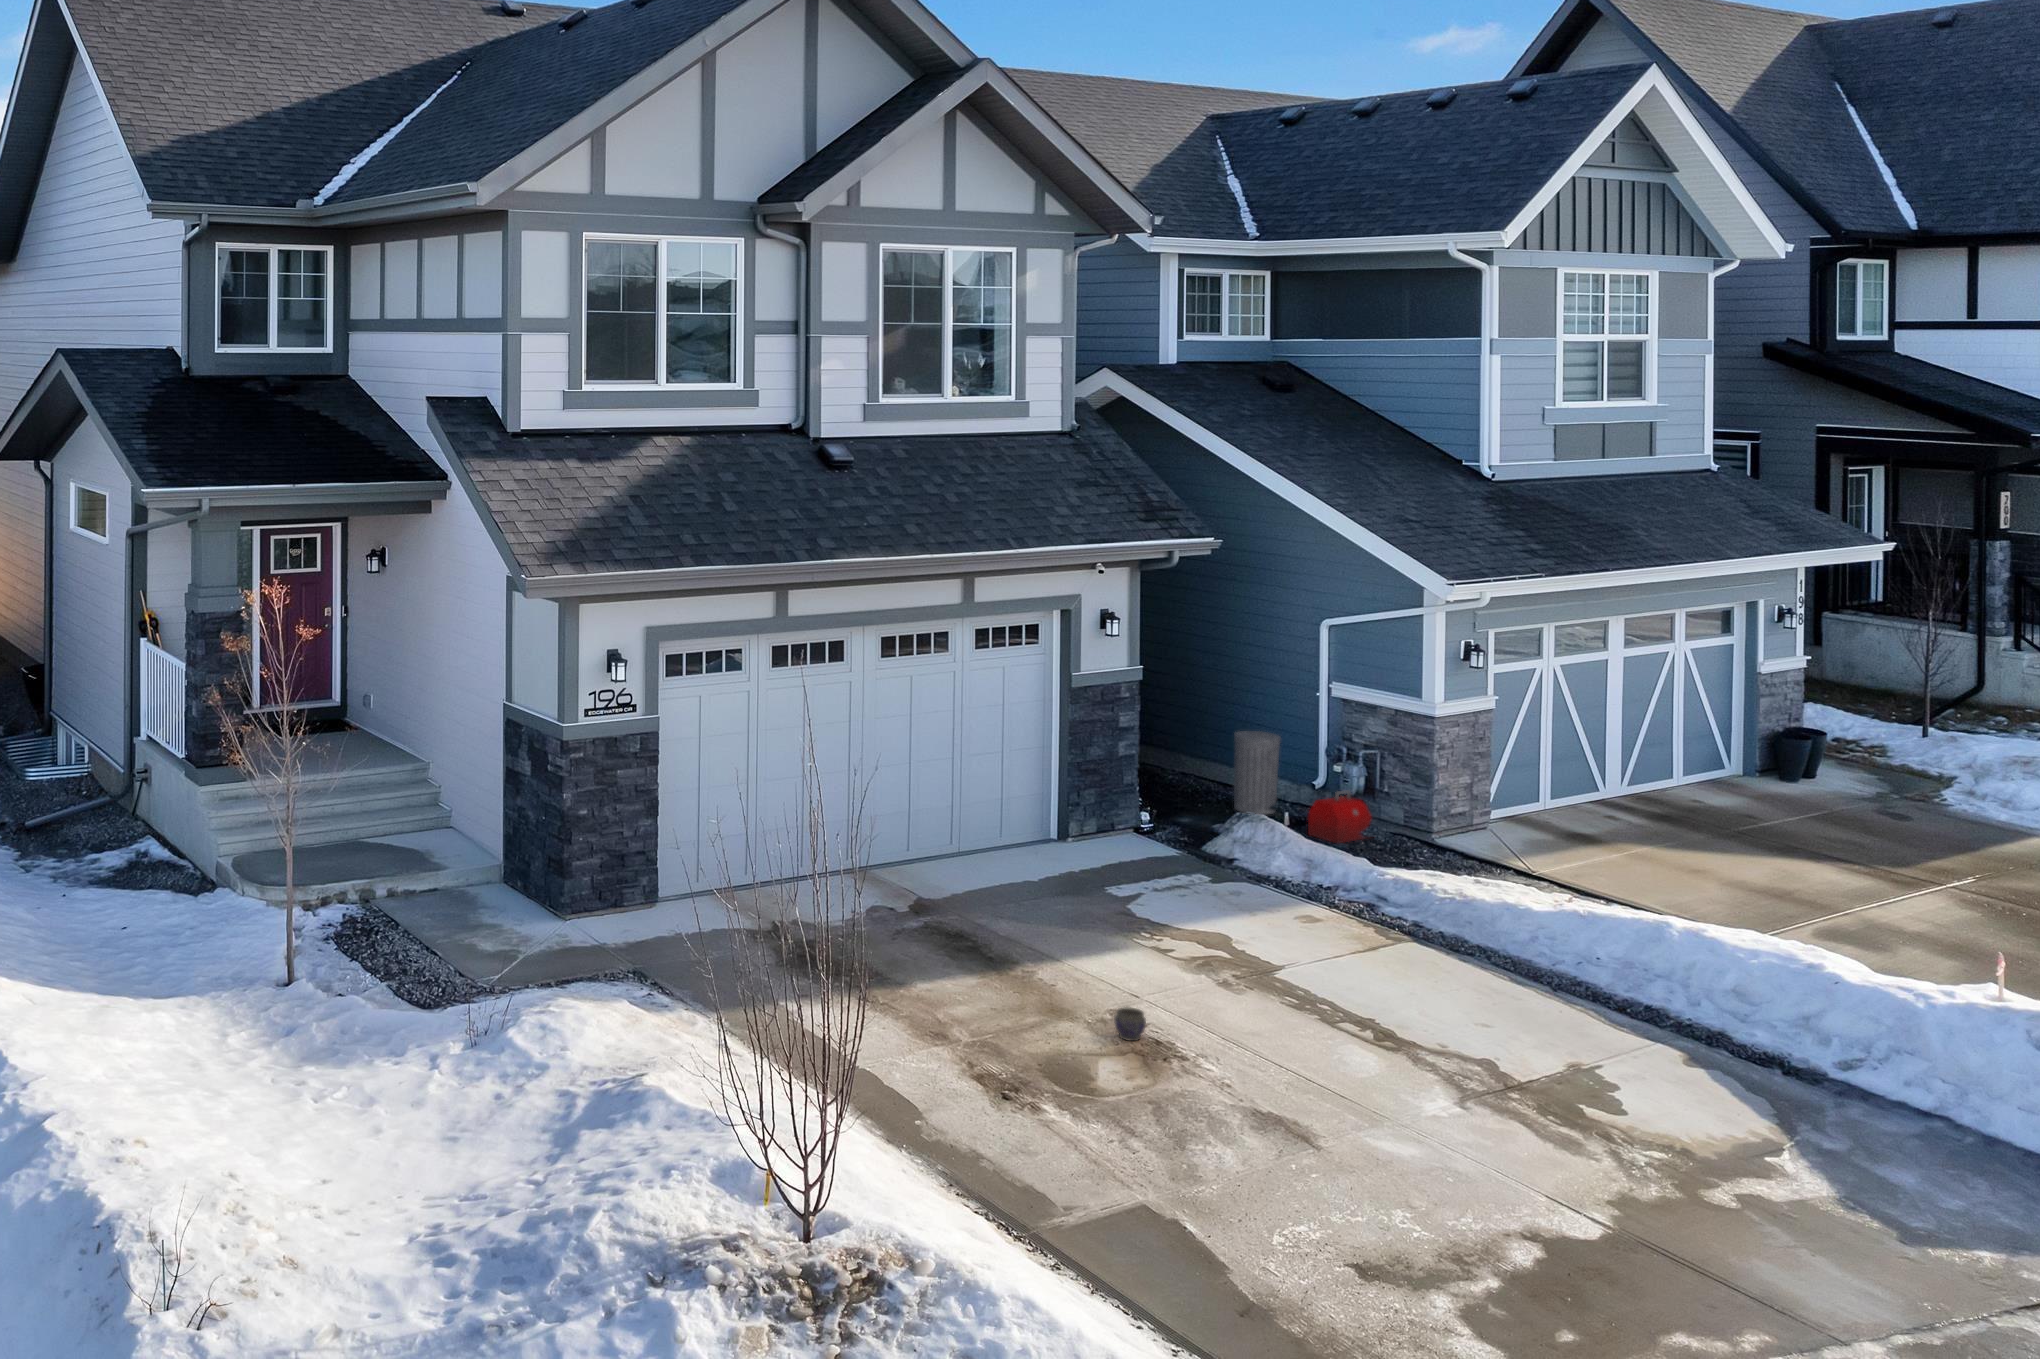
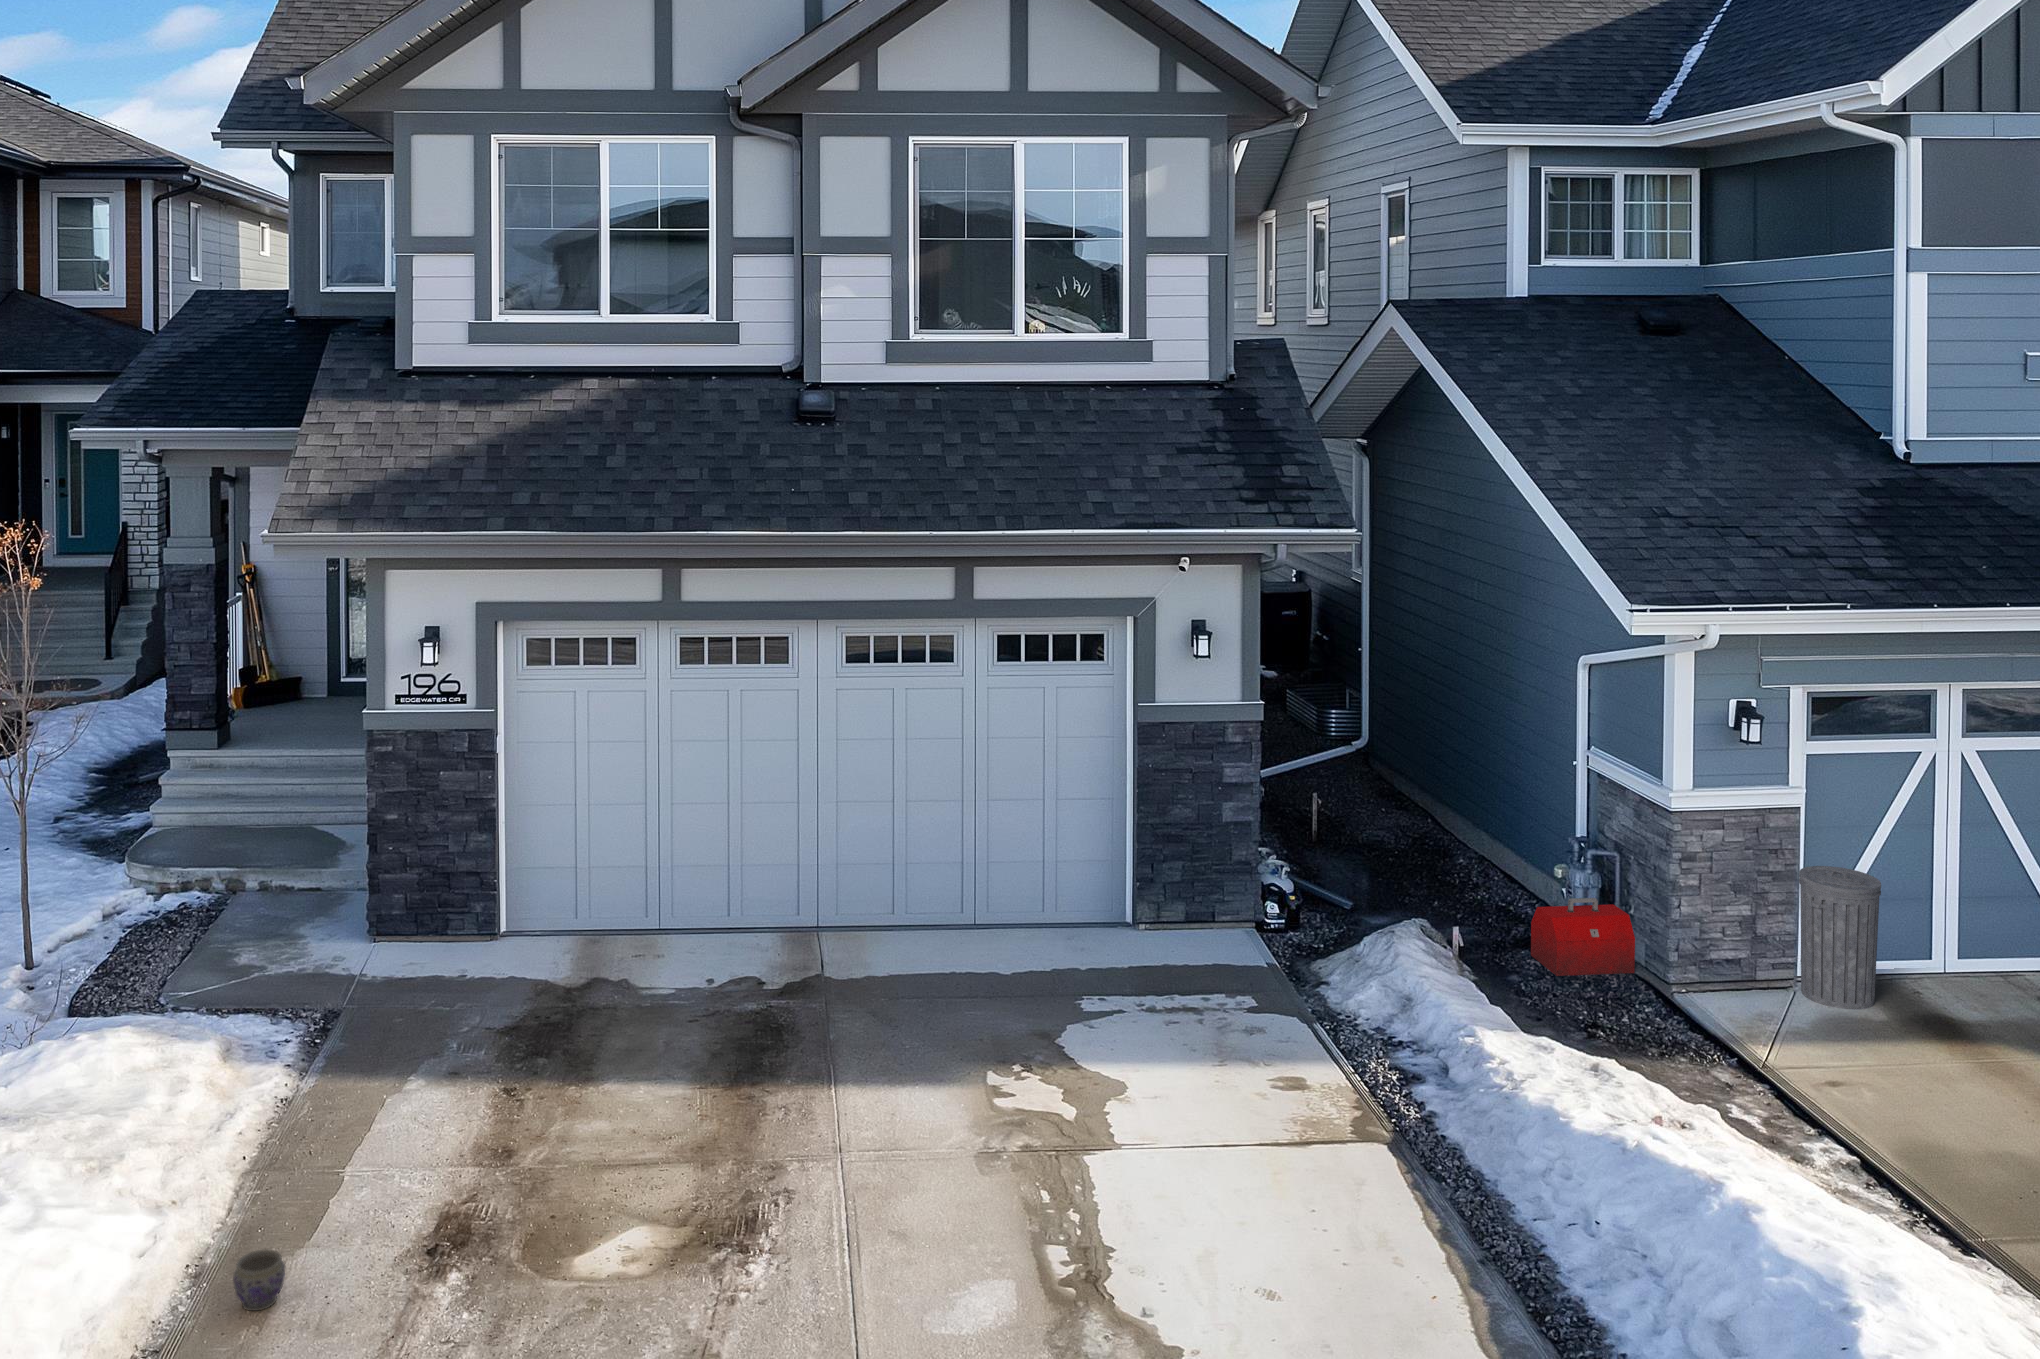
trash can: present [1234,731,1280,815] -> present [1799,866,1881,1010]
planter: present [1114,1007,1146,1041] -> present [233,1250,285,1311]

